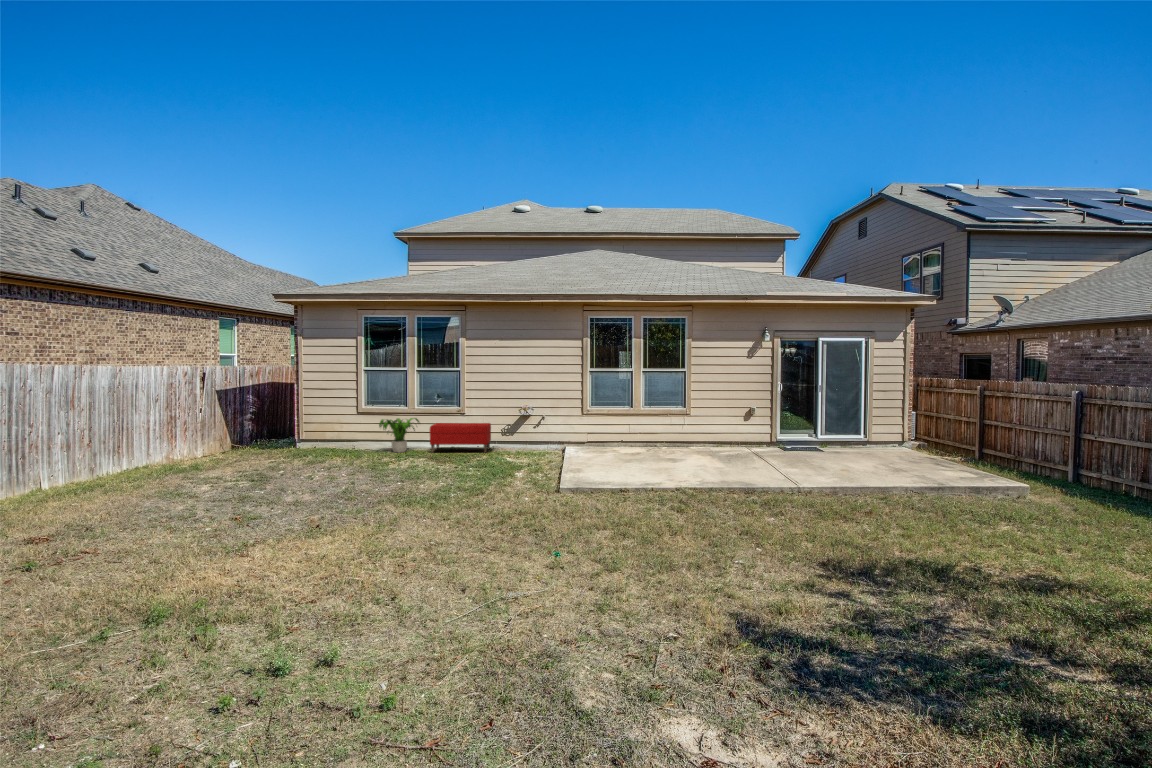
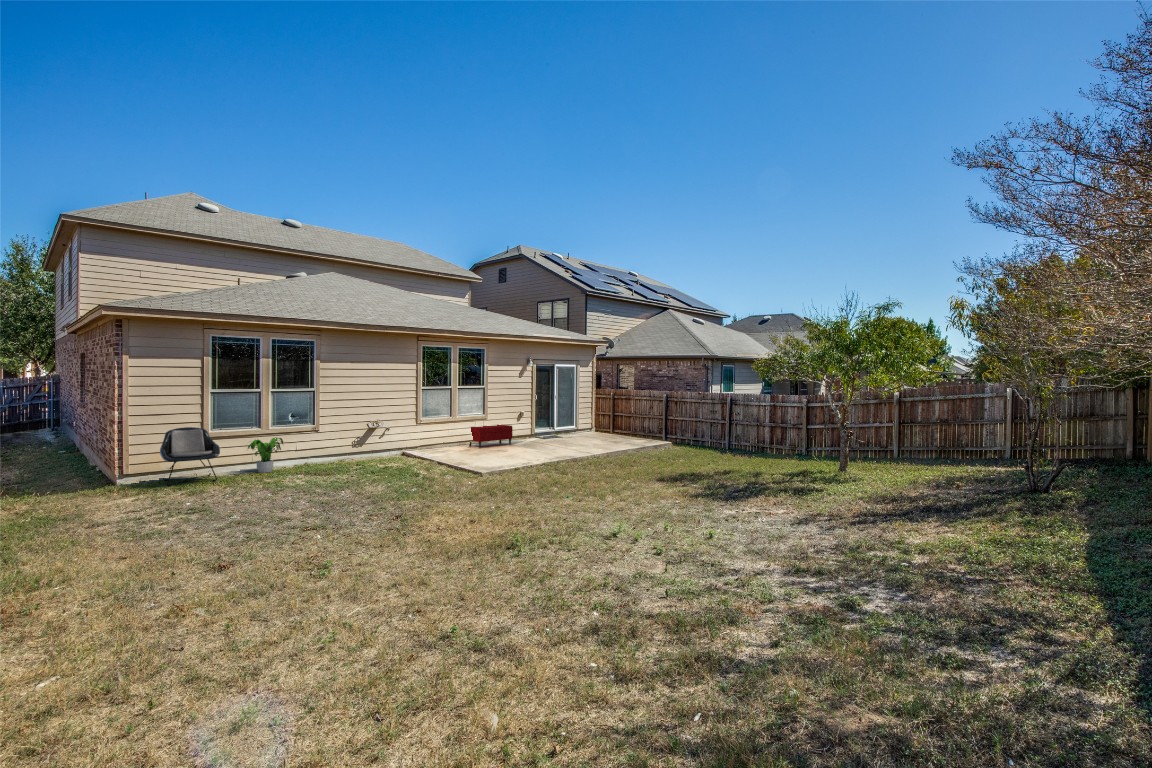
lounge chair: none [303,402,359,455] -> present [160,427,220,486]
bench: present [430,423,491,453] -> present [469,425,513,448]

